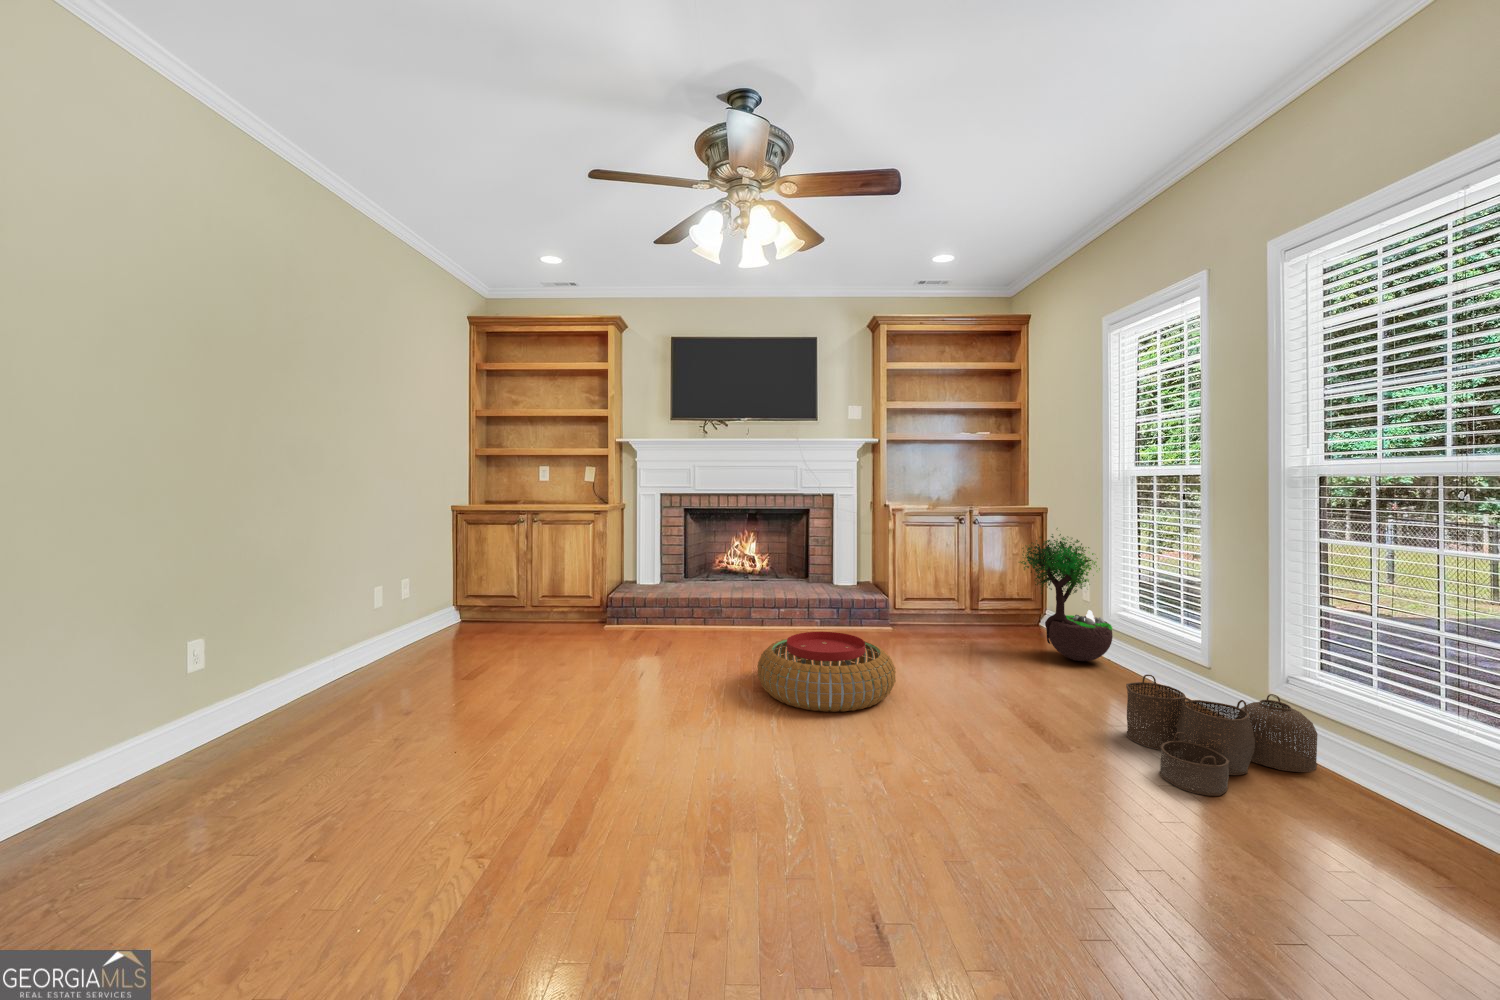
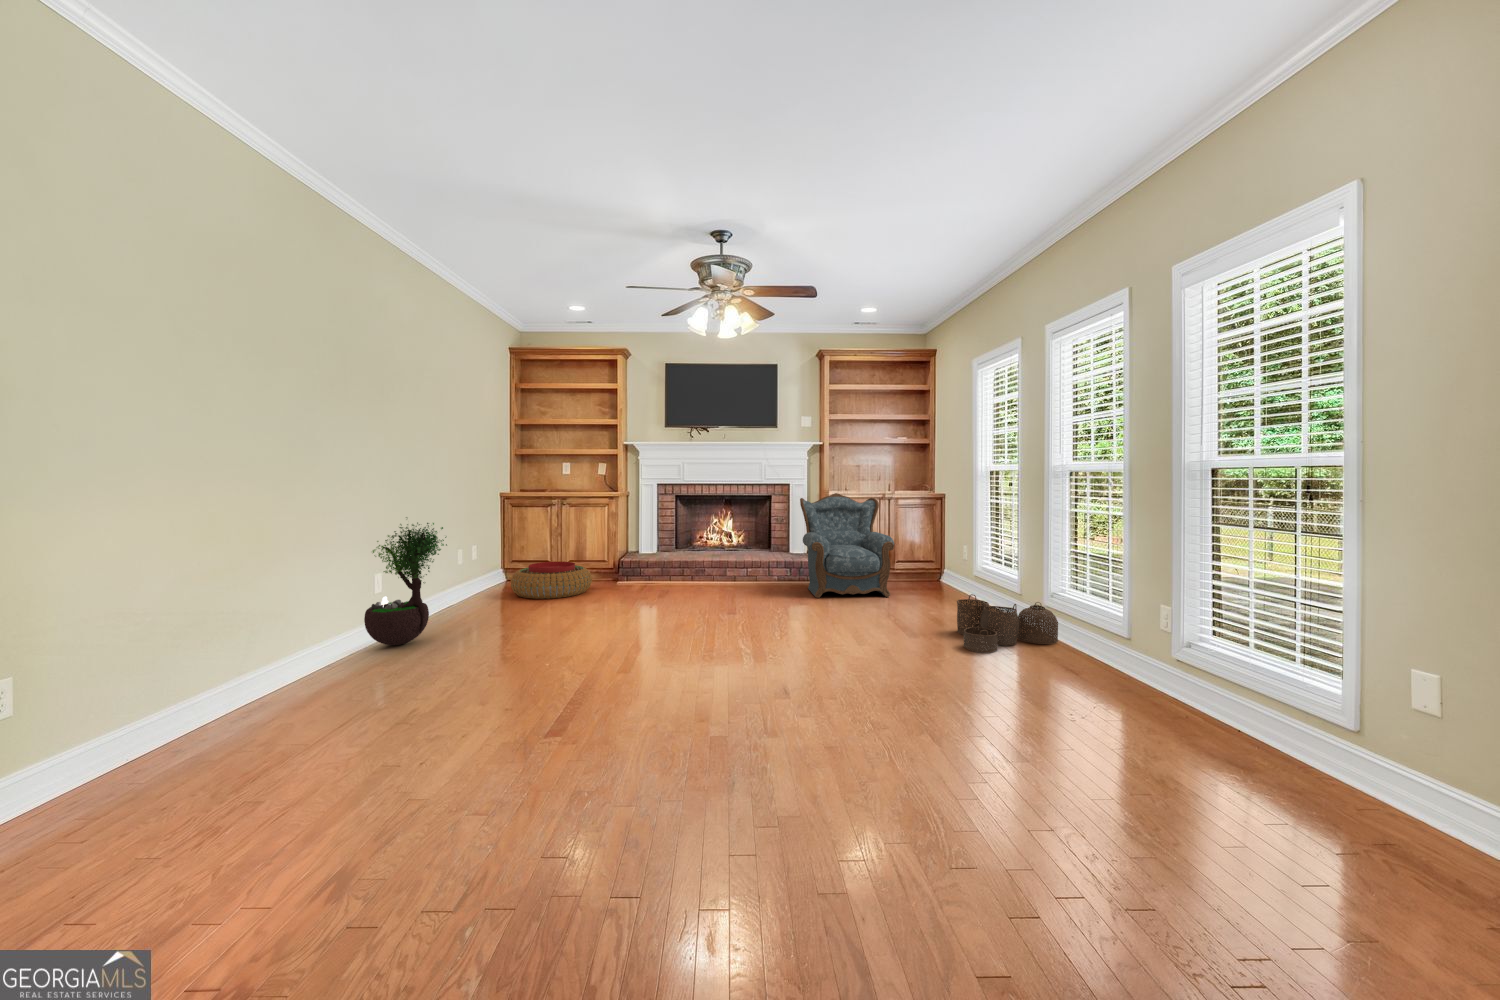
armchair: none [851,507,990,657] -> present [800,493,894,598]
potted tree: present [1019,528,1113,661] -> present [364,517,447,645]
pouf: present [757,632,896,712] -> present [511,562,592,599]

